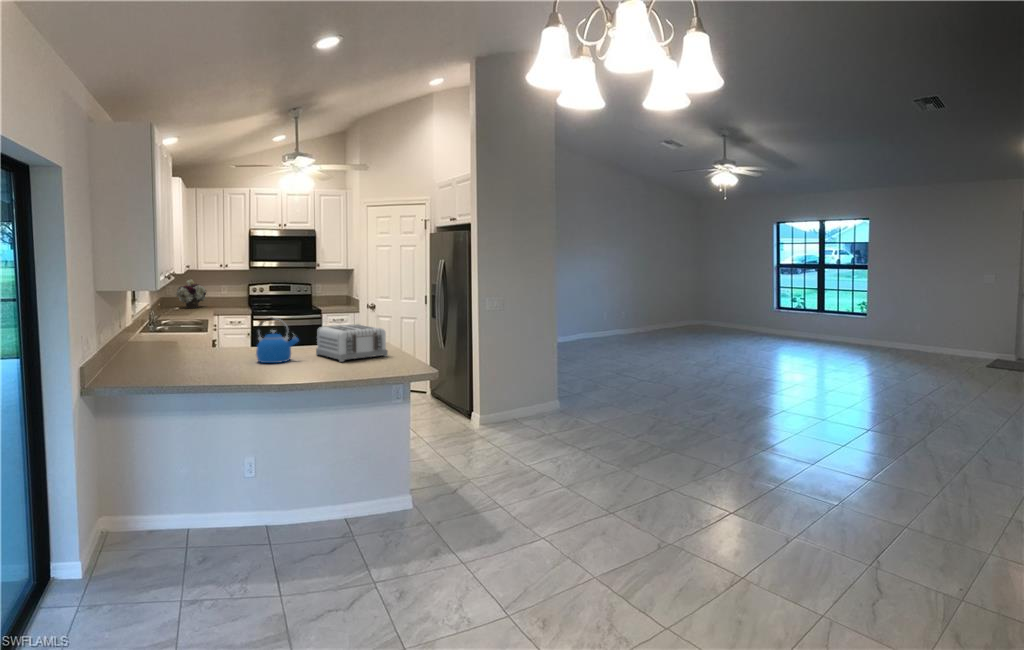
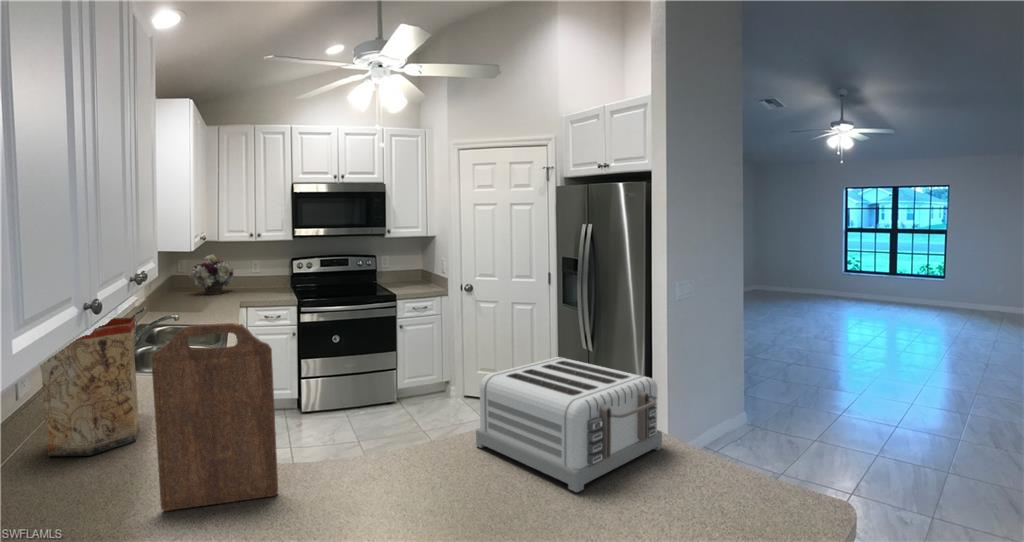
cutting board: none [195,300,237,363] -> present [151,323,278,511]
vase: none [142,303,179,355] -> present [40,318,139,456]
kettle: present [256,318,299,363] -> none [333,364,448,506]

